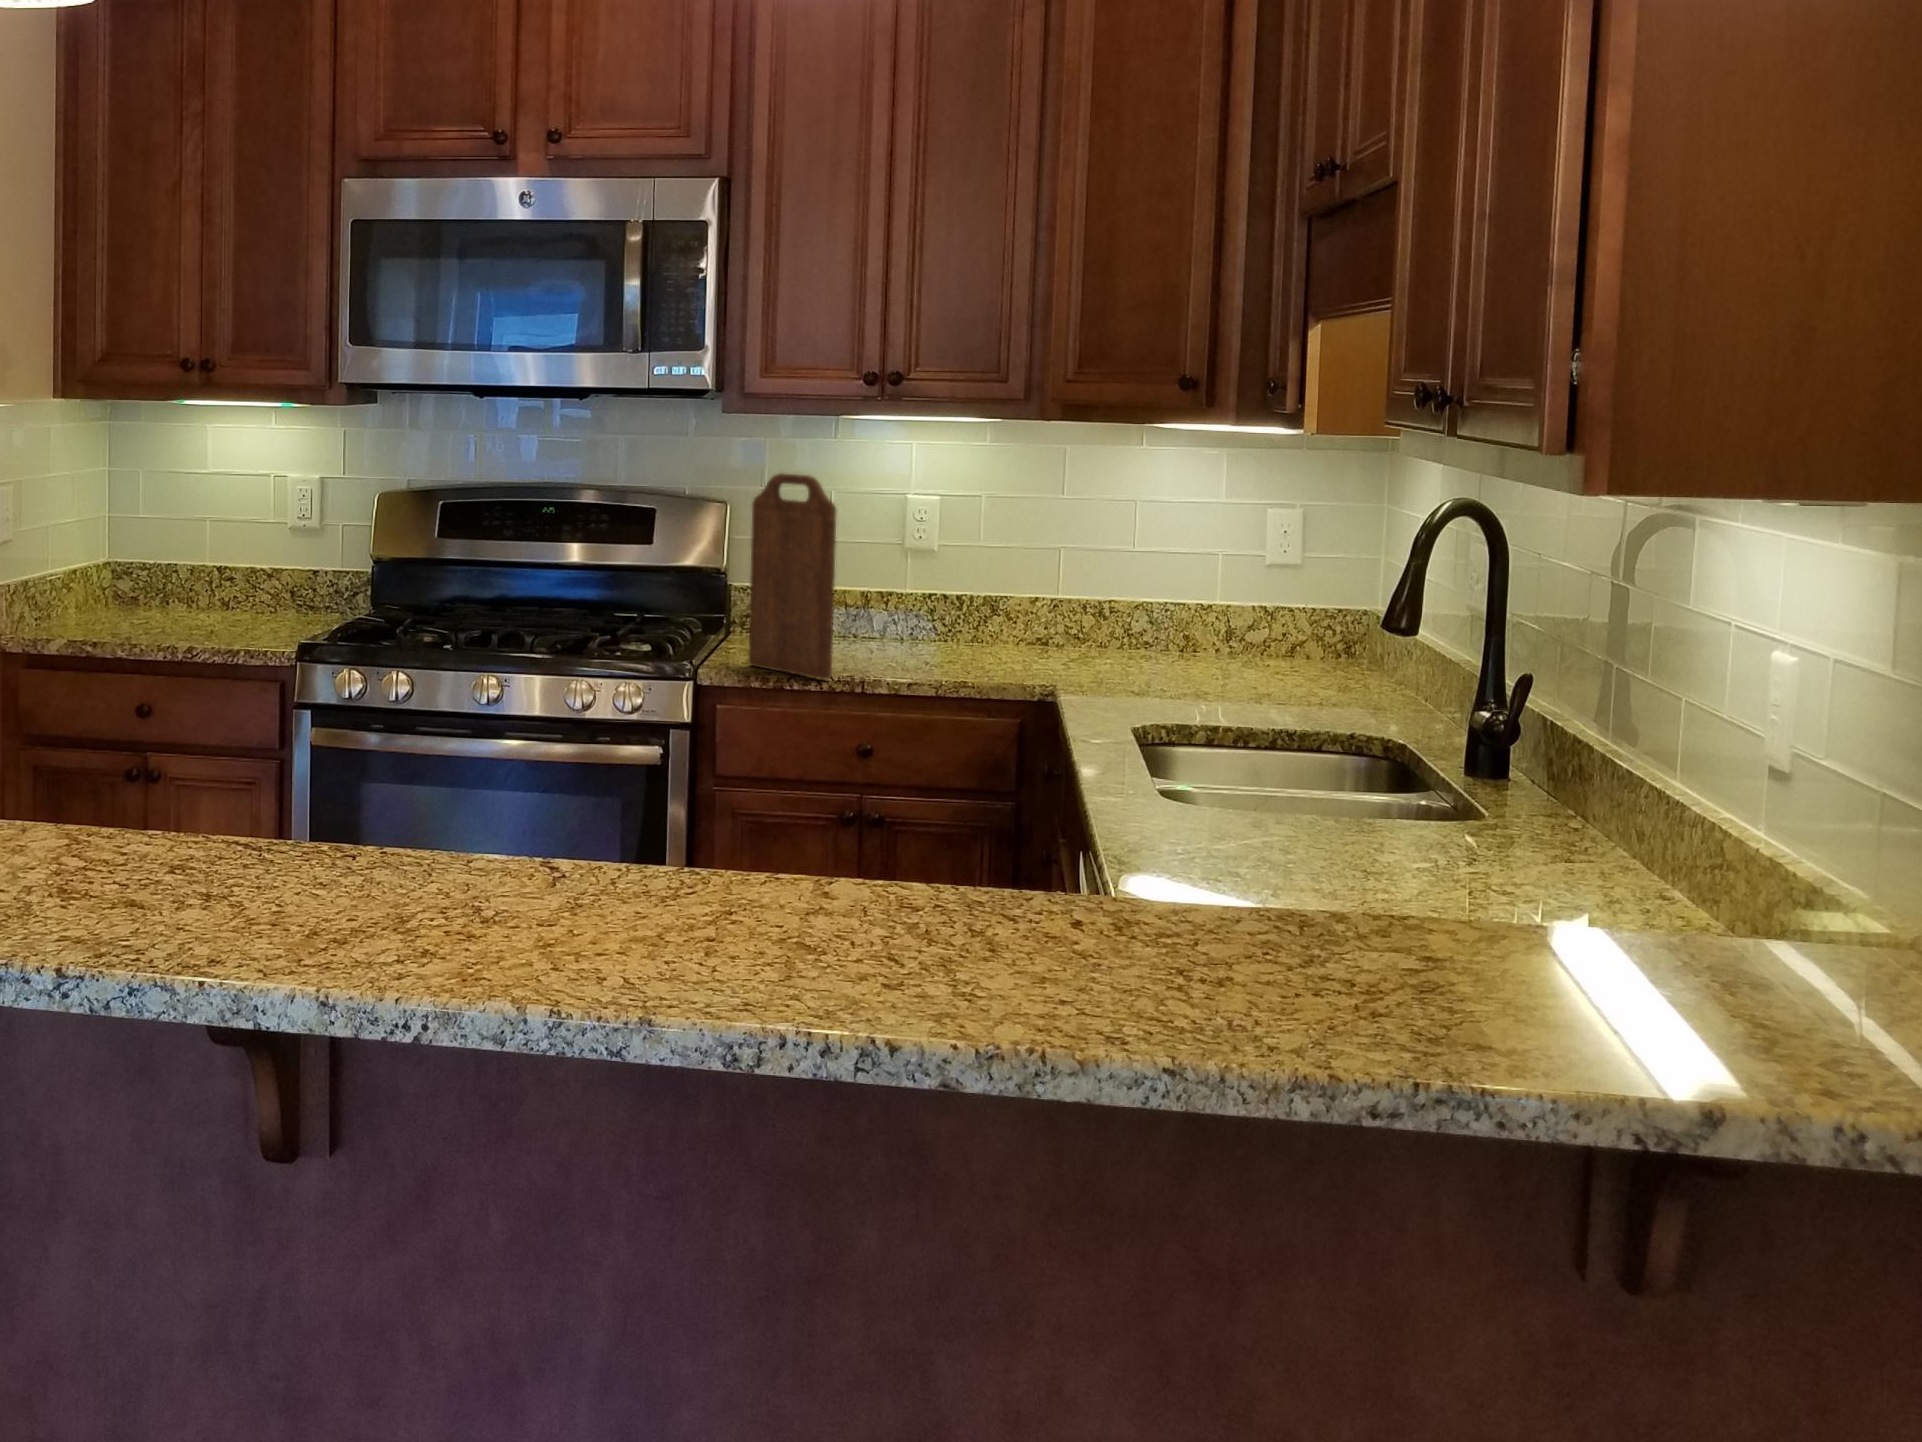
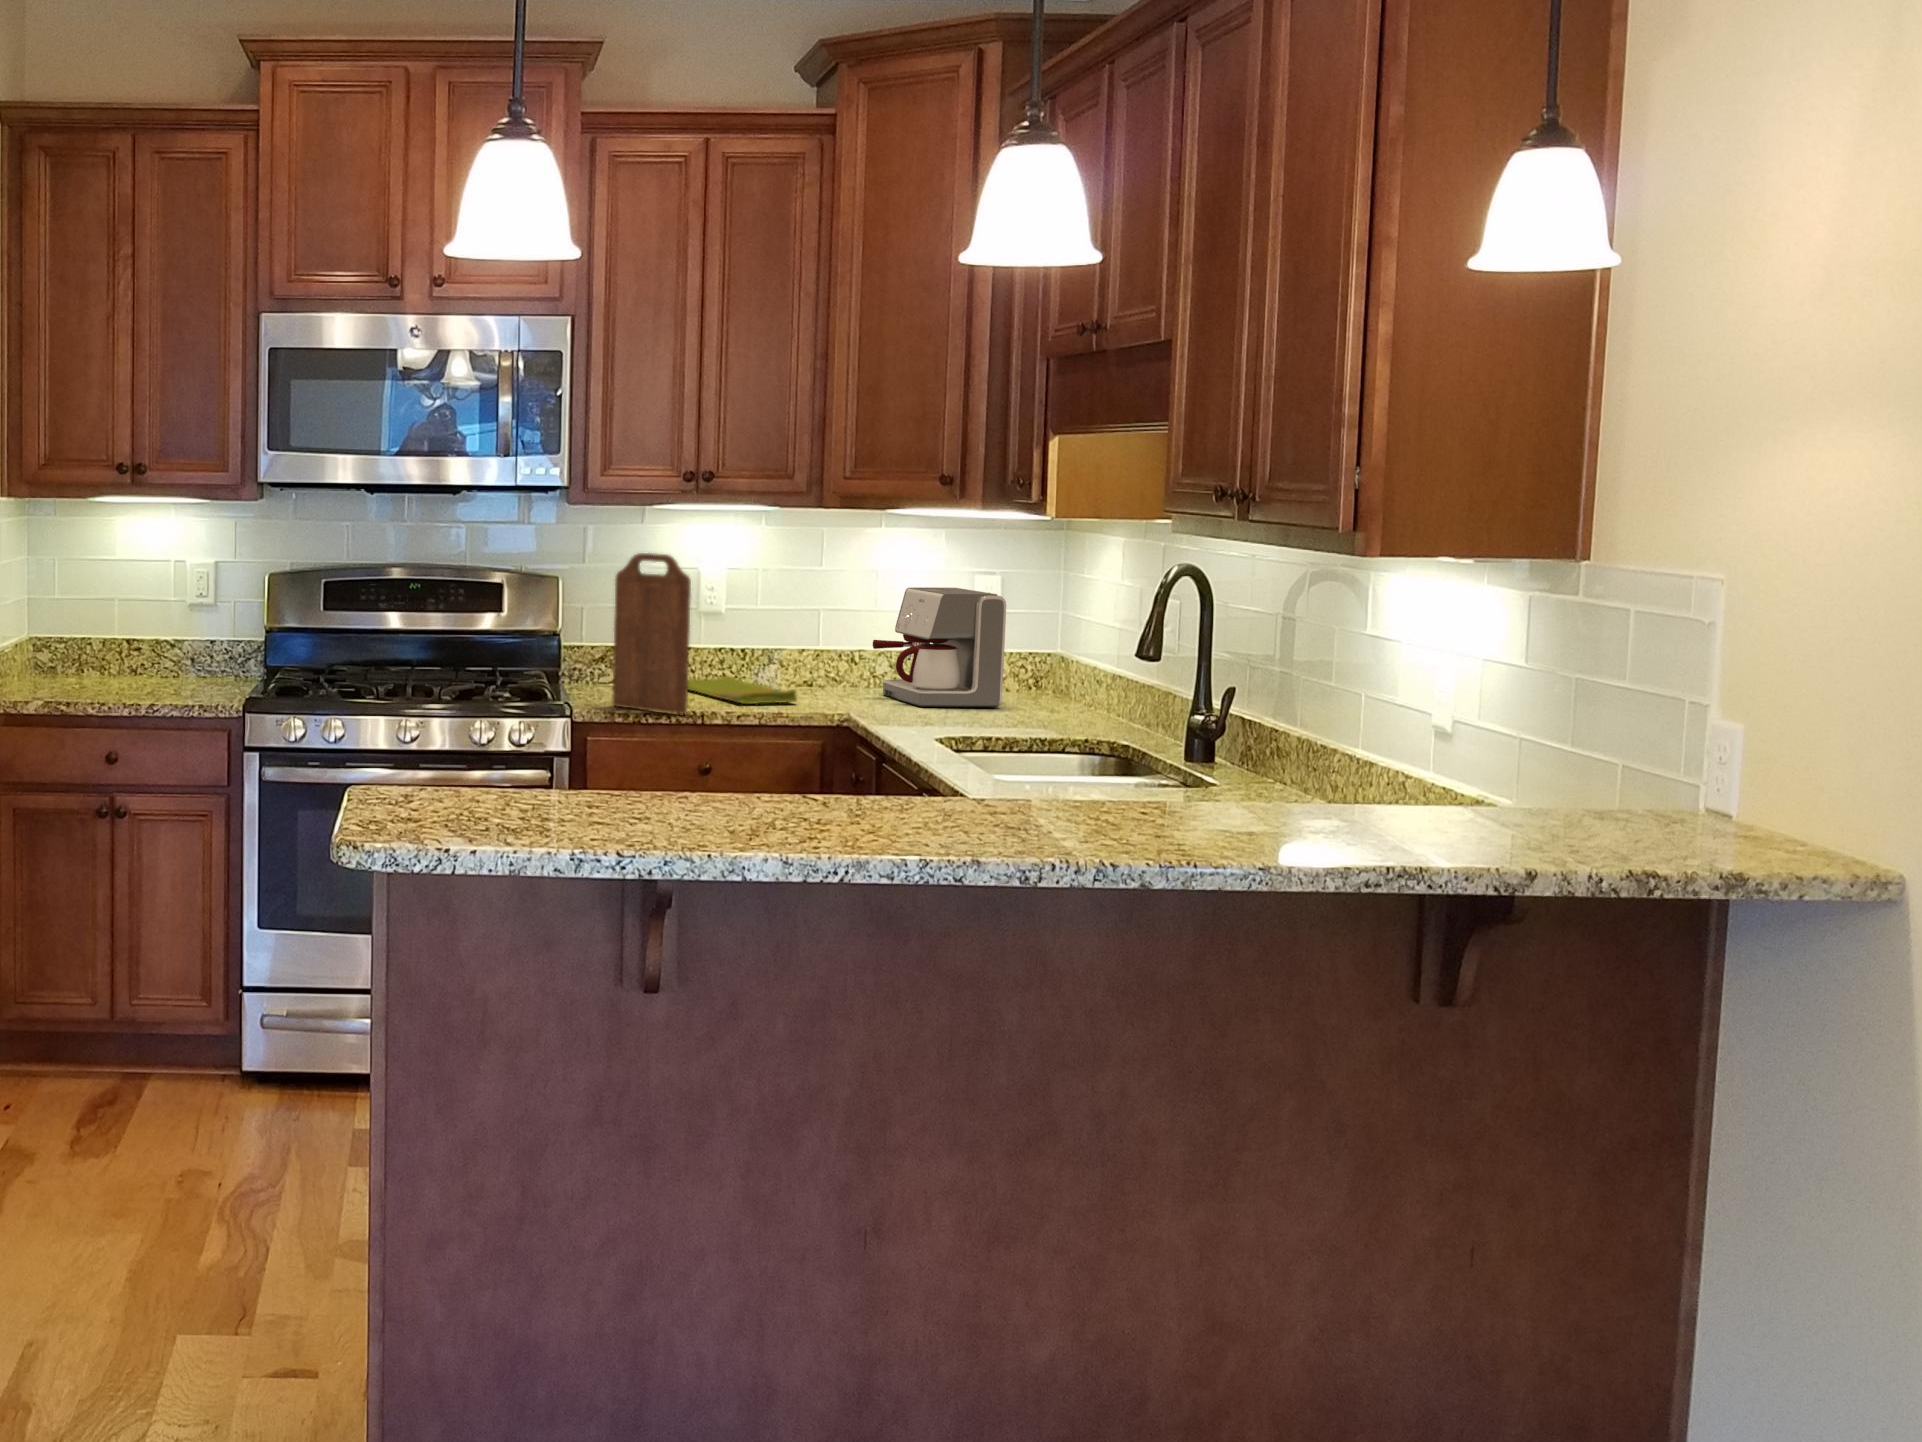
coffee maker: none [1115,521,1287,681] -> present [873,587,1006,707]
dish towel: none [862,627,1000,667] -> present [688,676,797,704]

